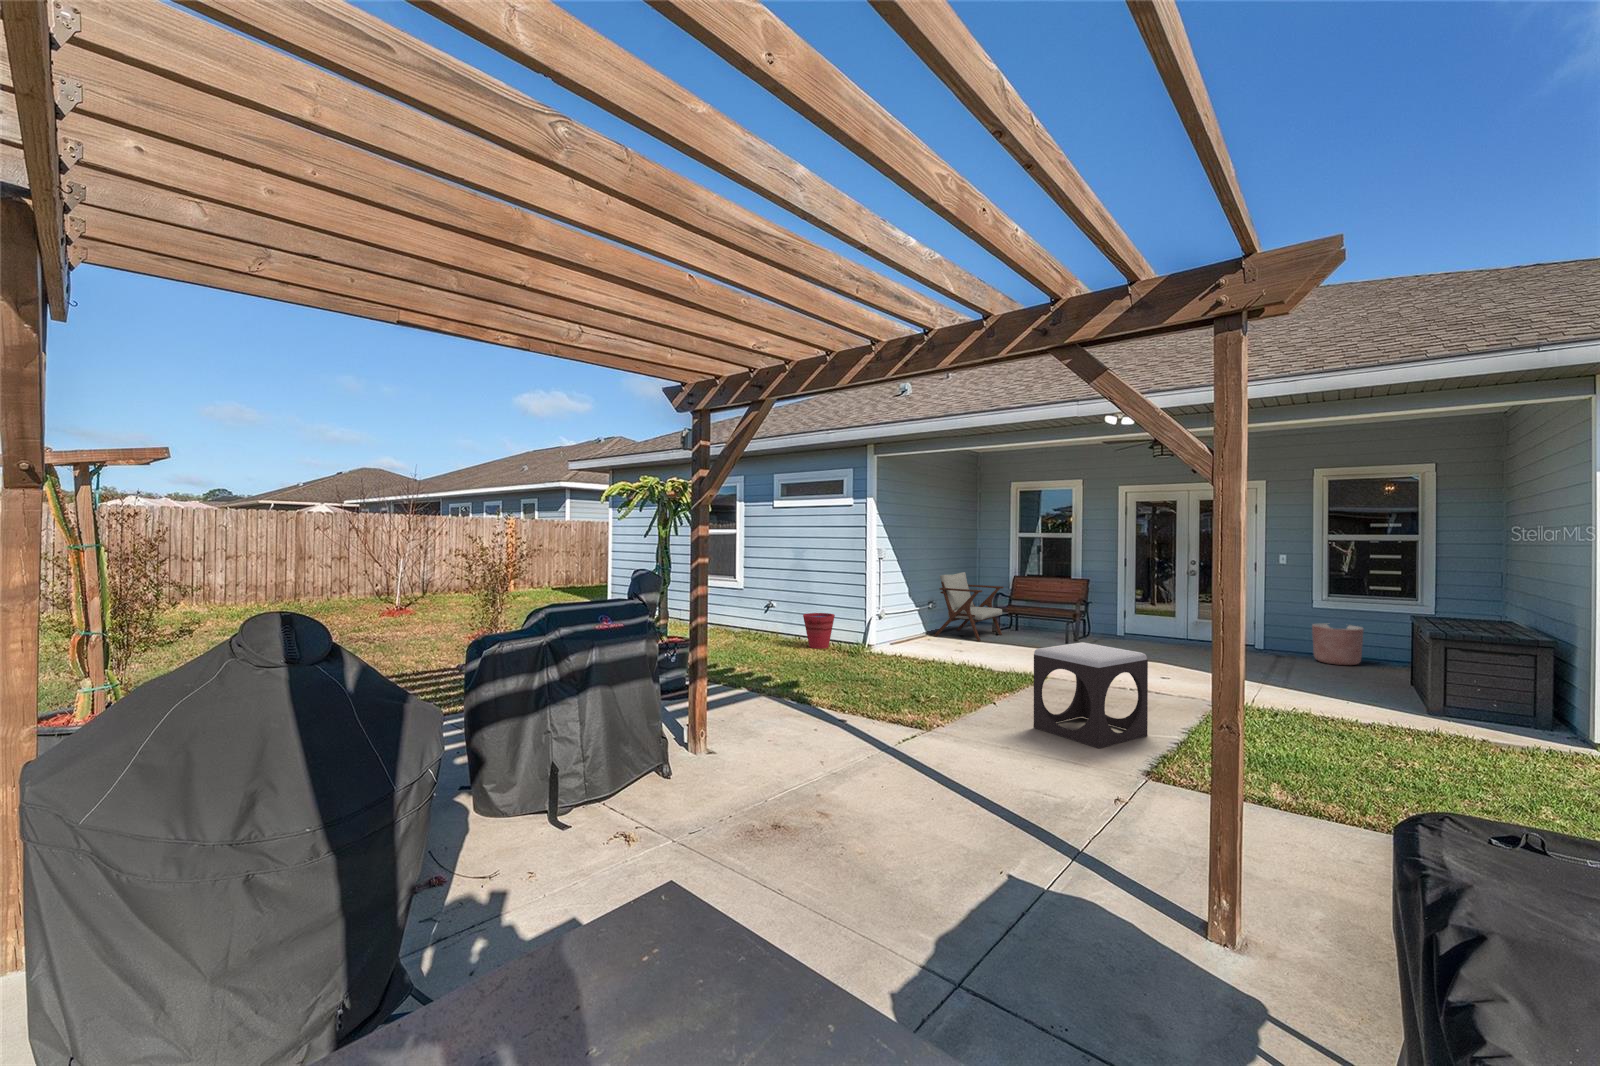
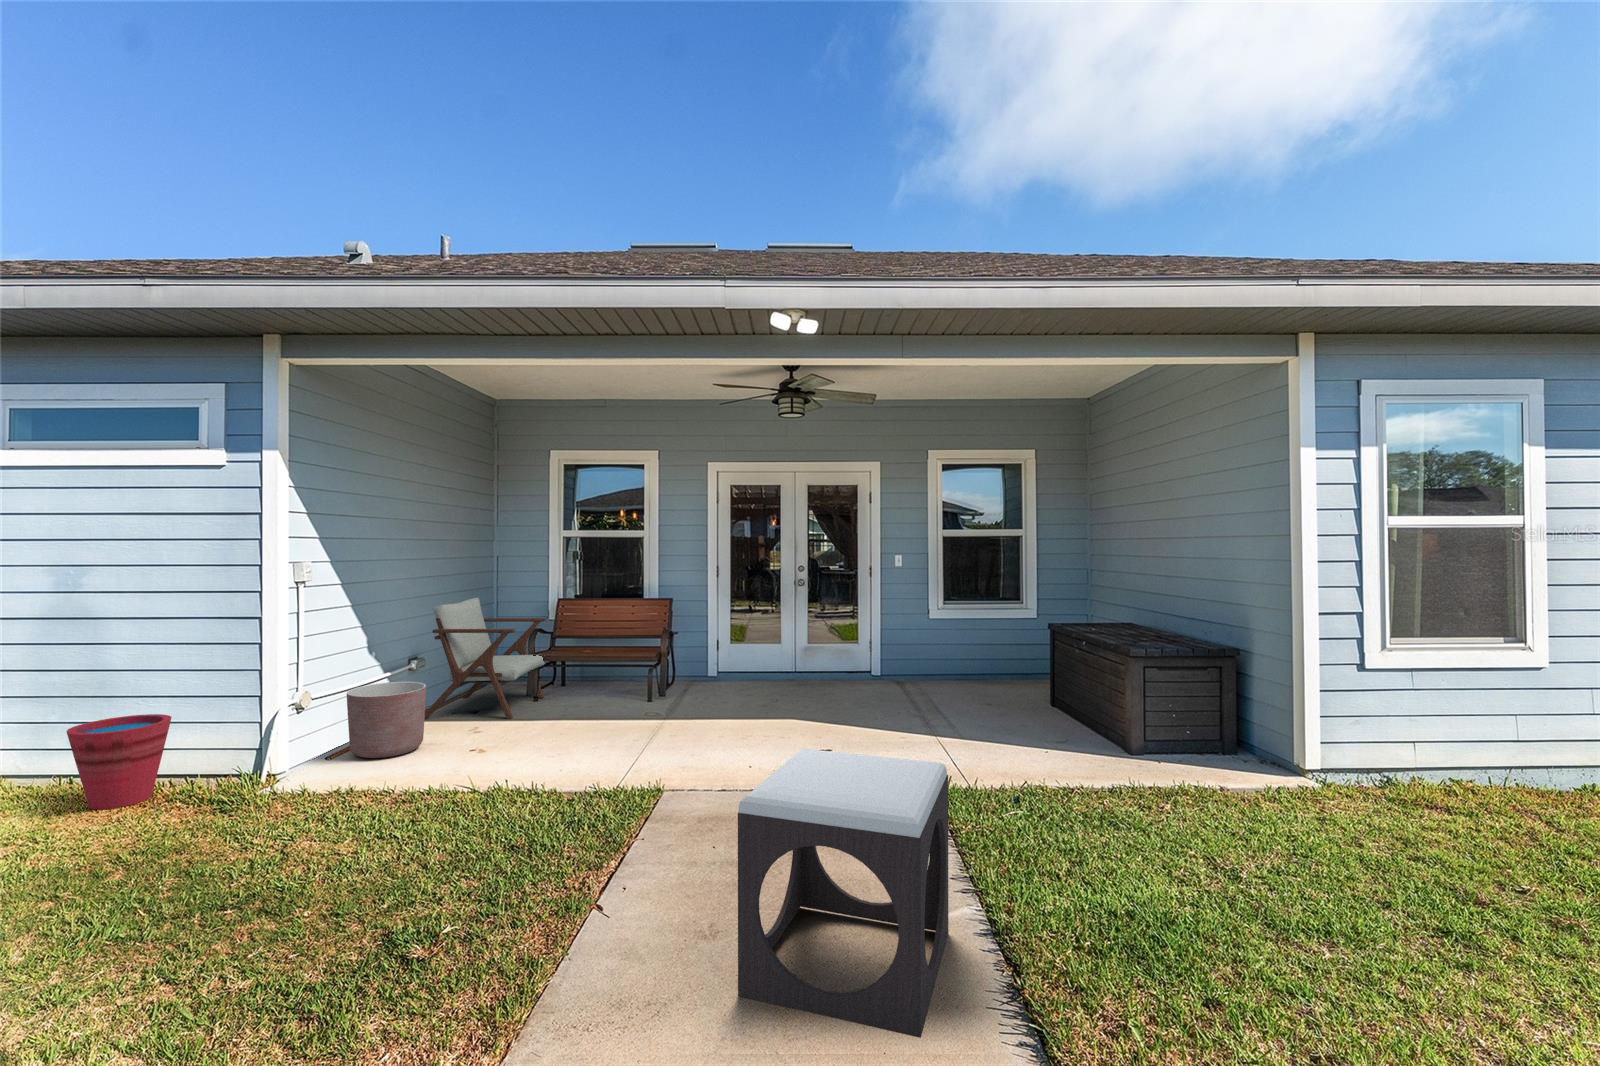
planter: present [1312,623,1364,665] -> present [347,682,426,758]

